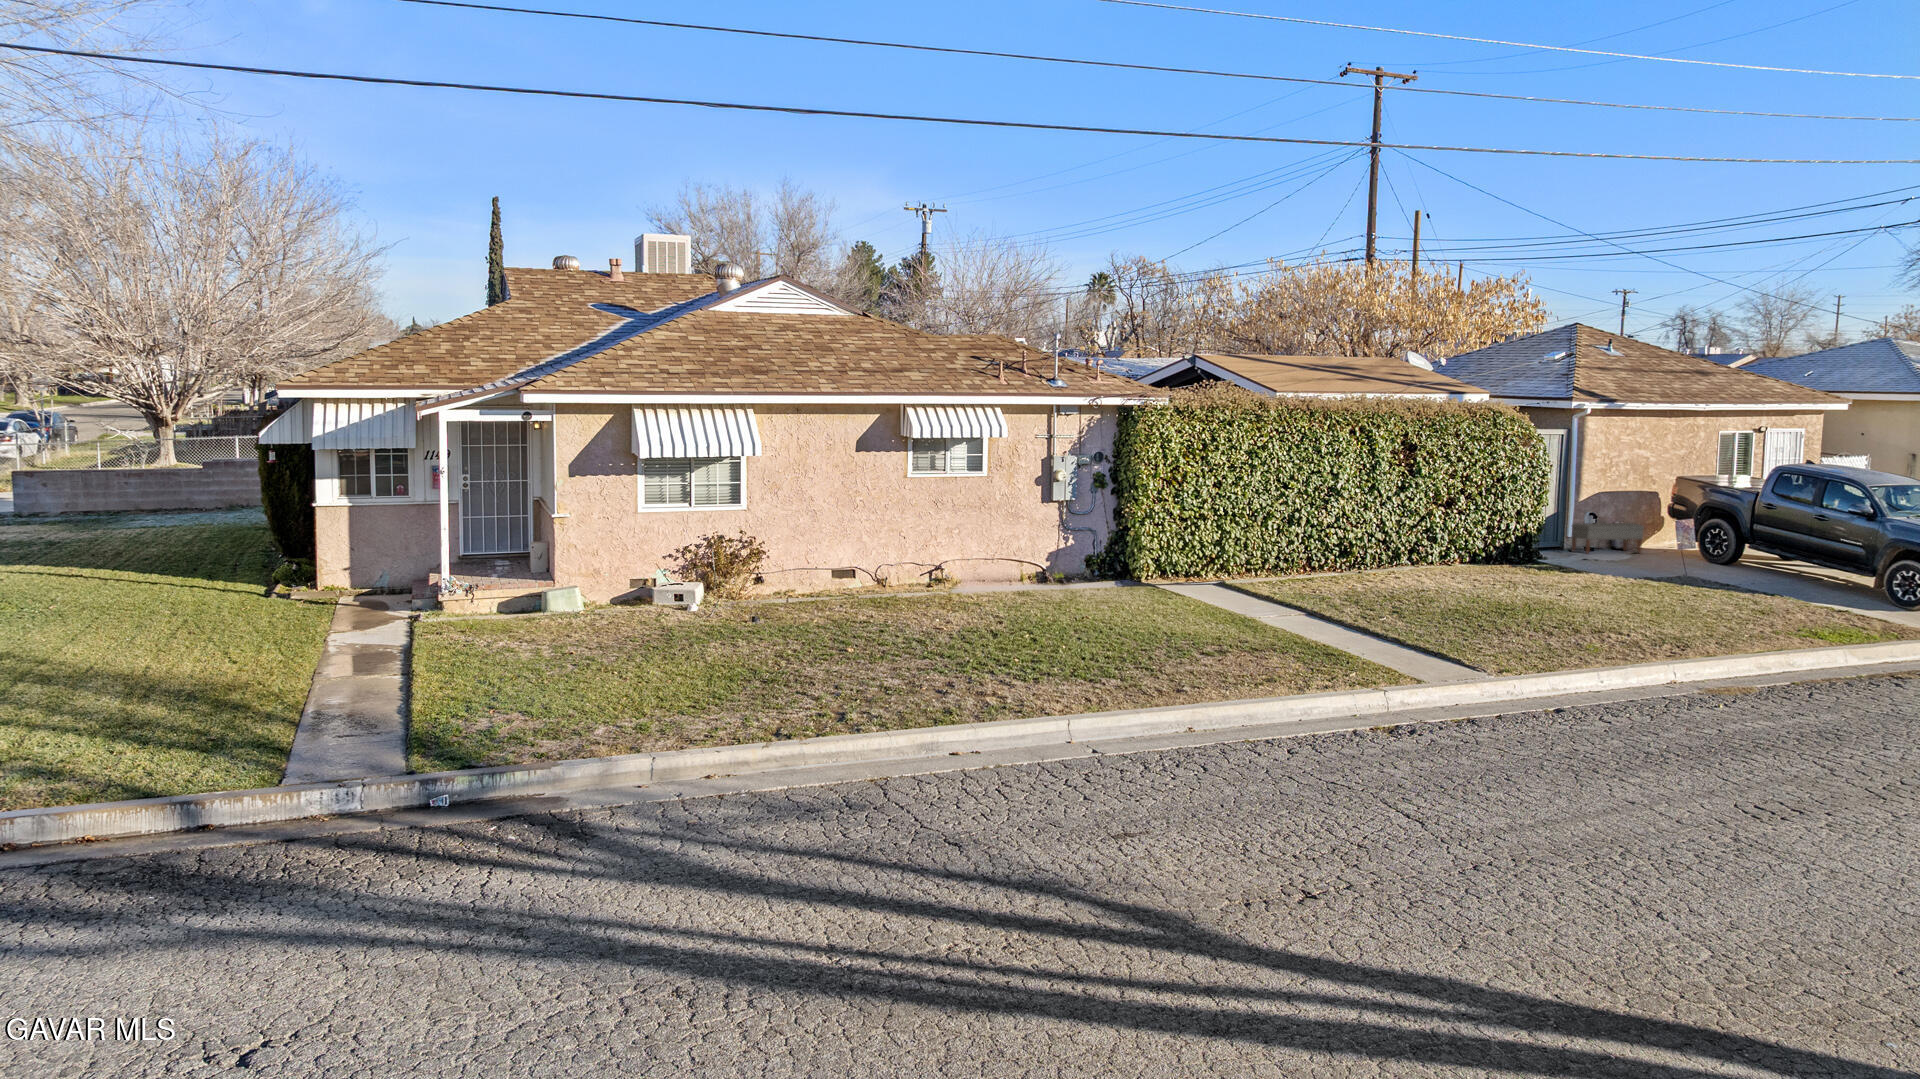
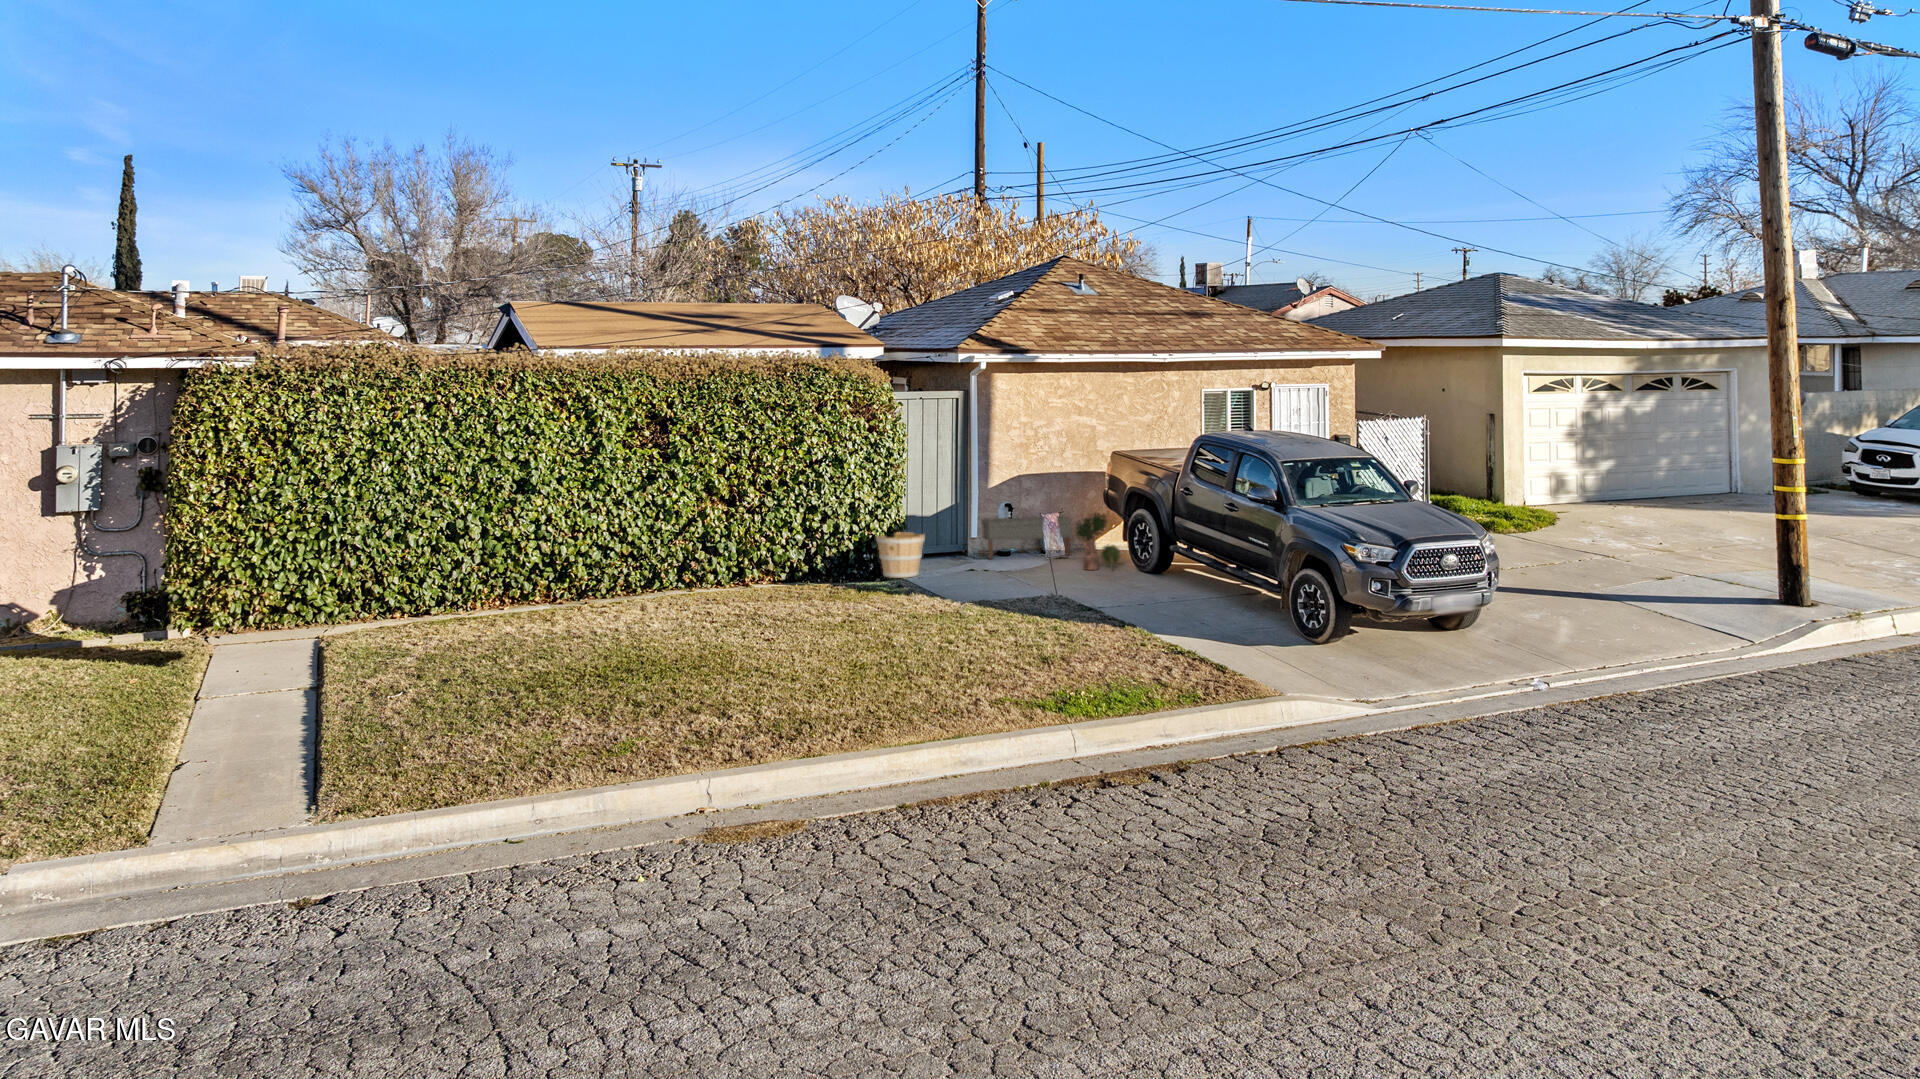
potted plant: none [1673,521,1708,564] -> present [1075,513,1120,570]
wooden bucket: none [1535,531,1574,564] -> present [876,532,925,578]

